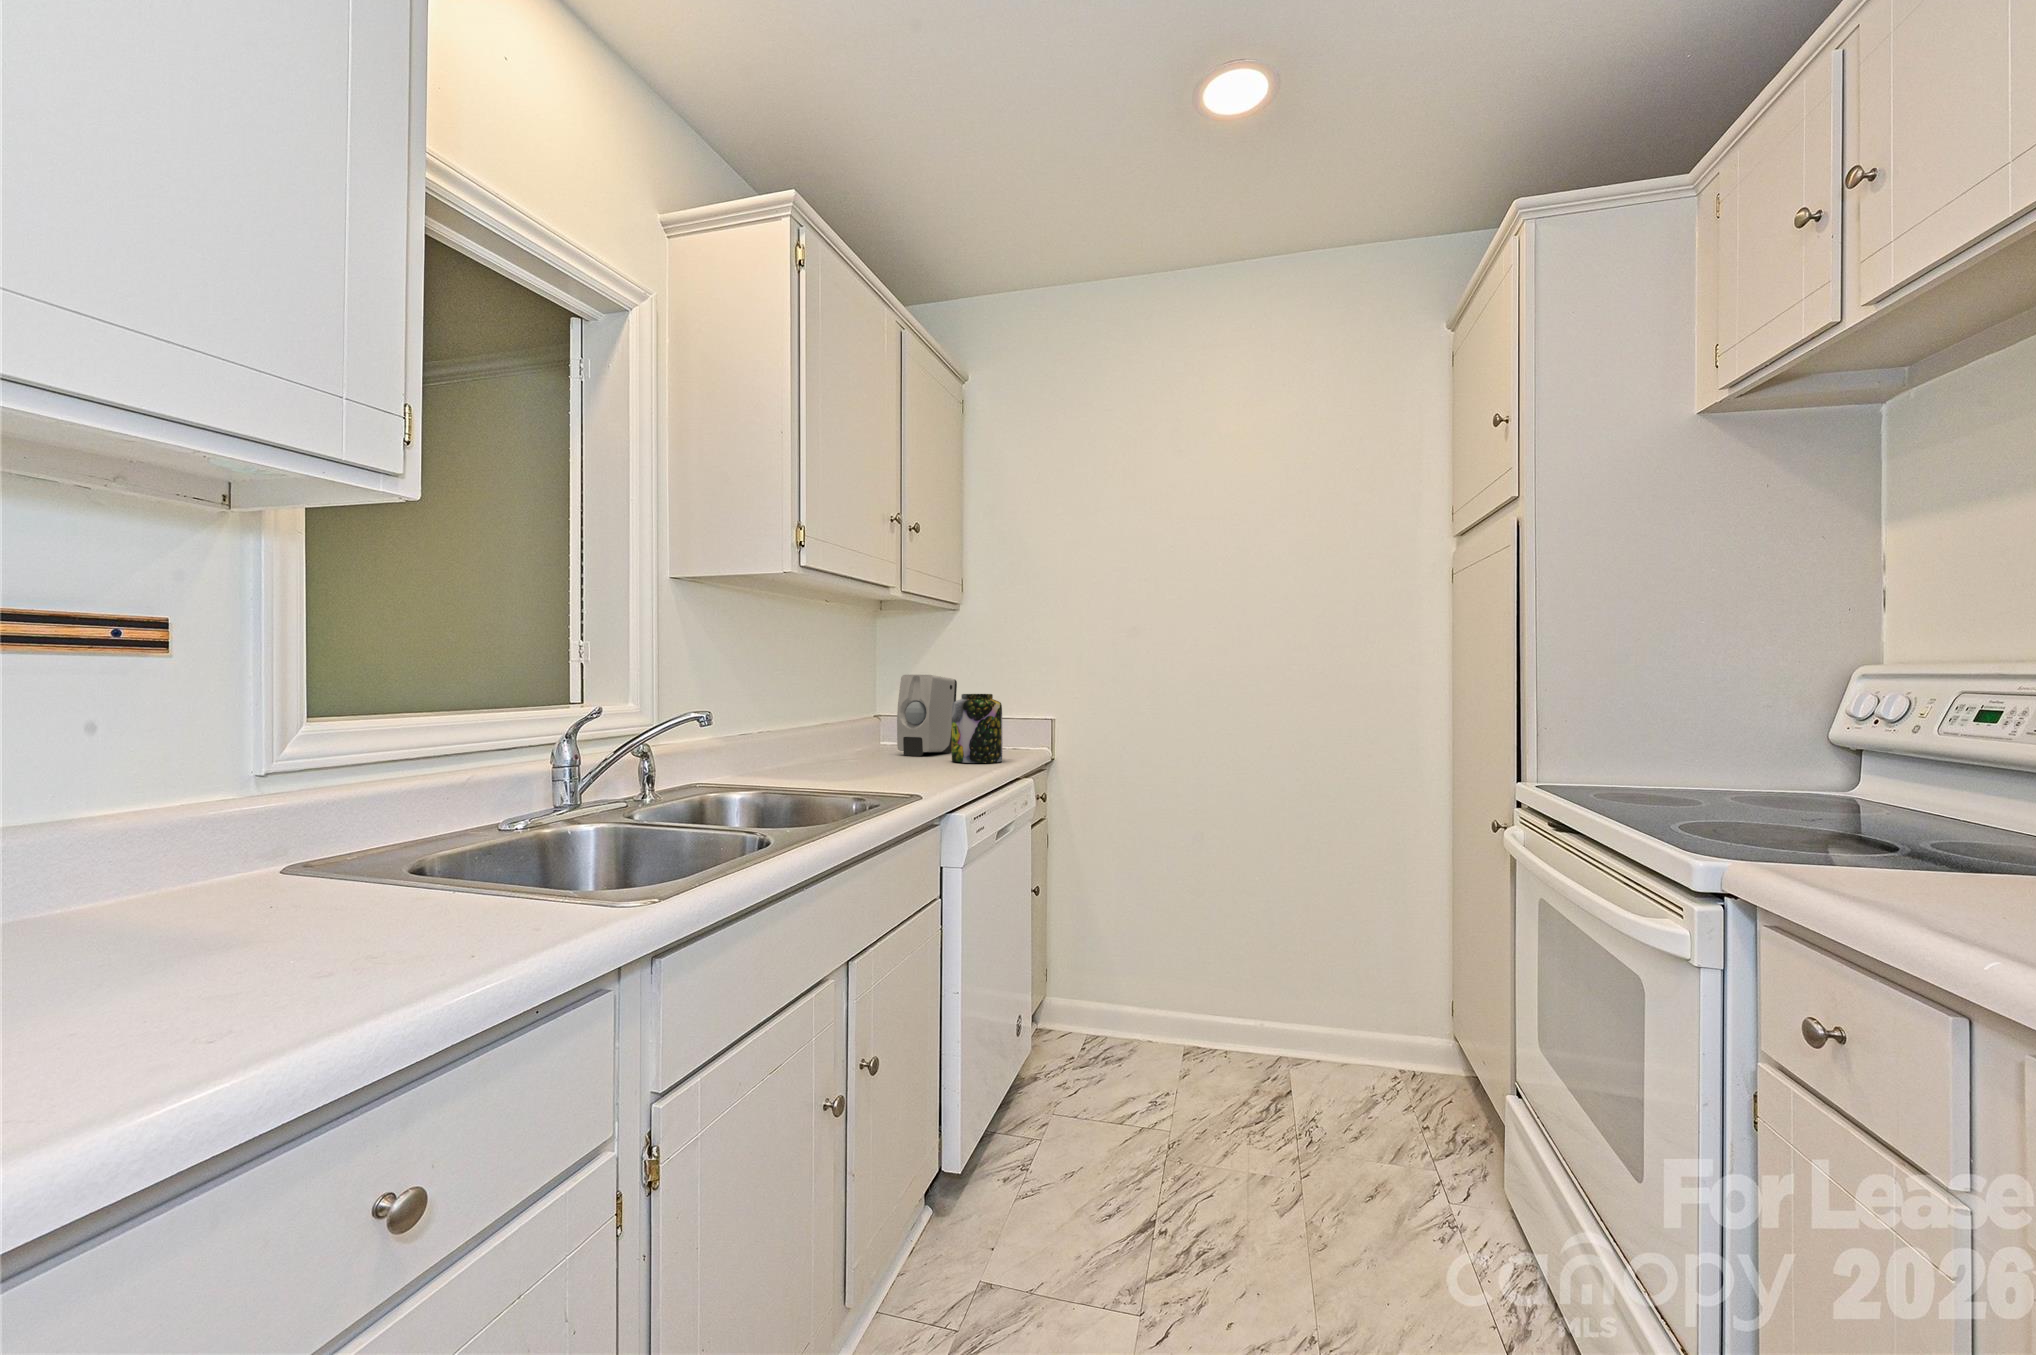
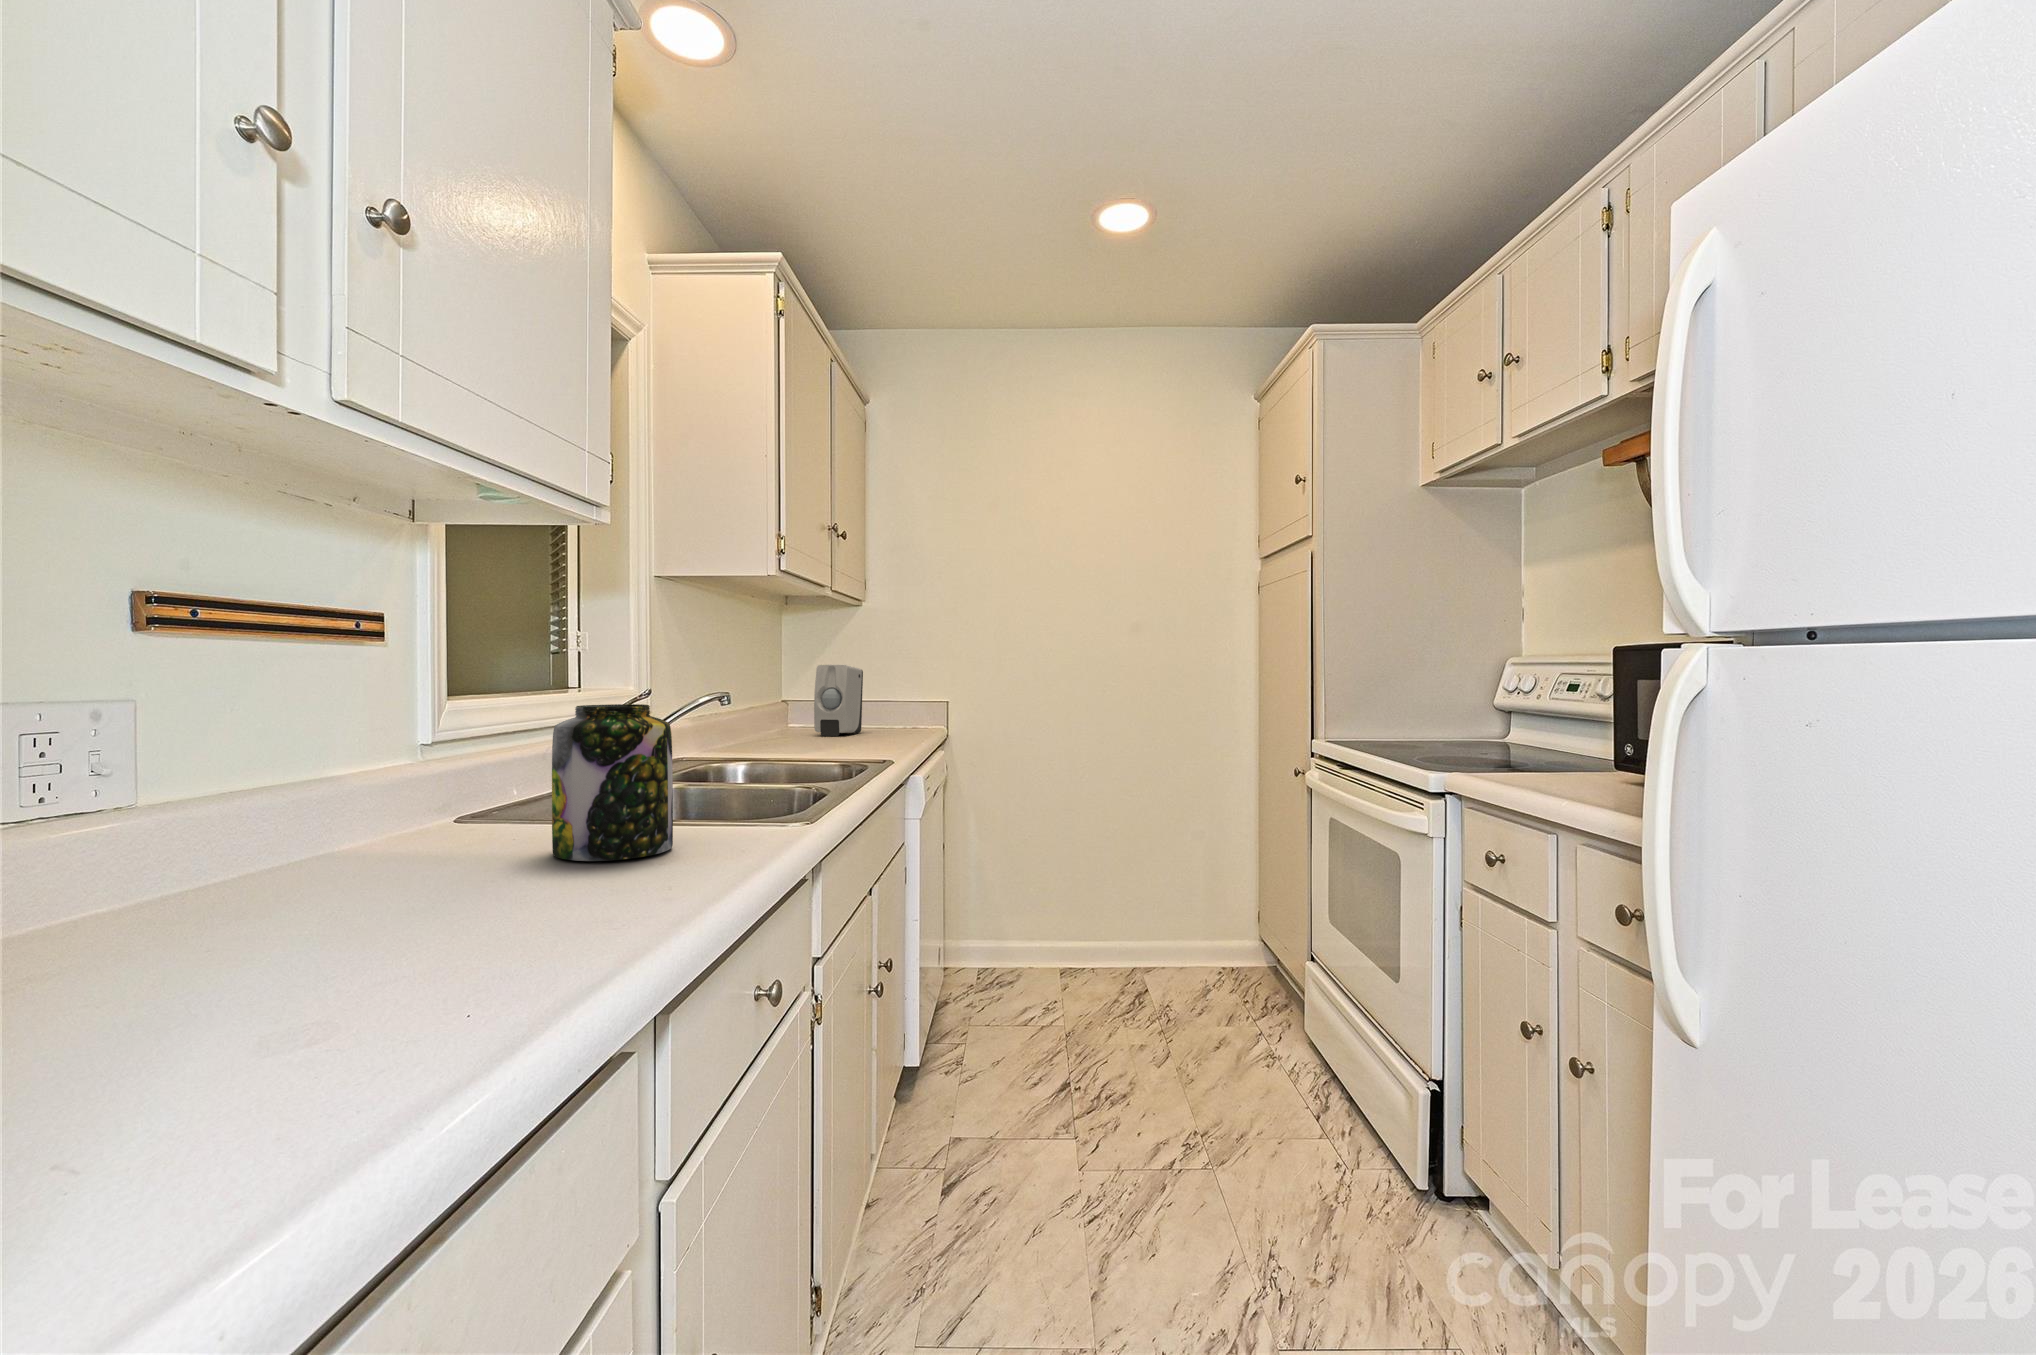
jar: present [952,694,1002,763] -> present [552,704,673,861]

